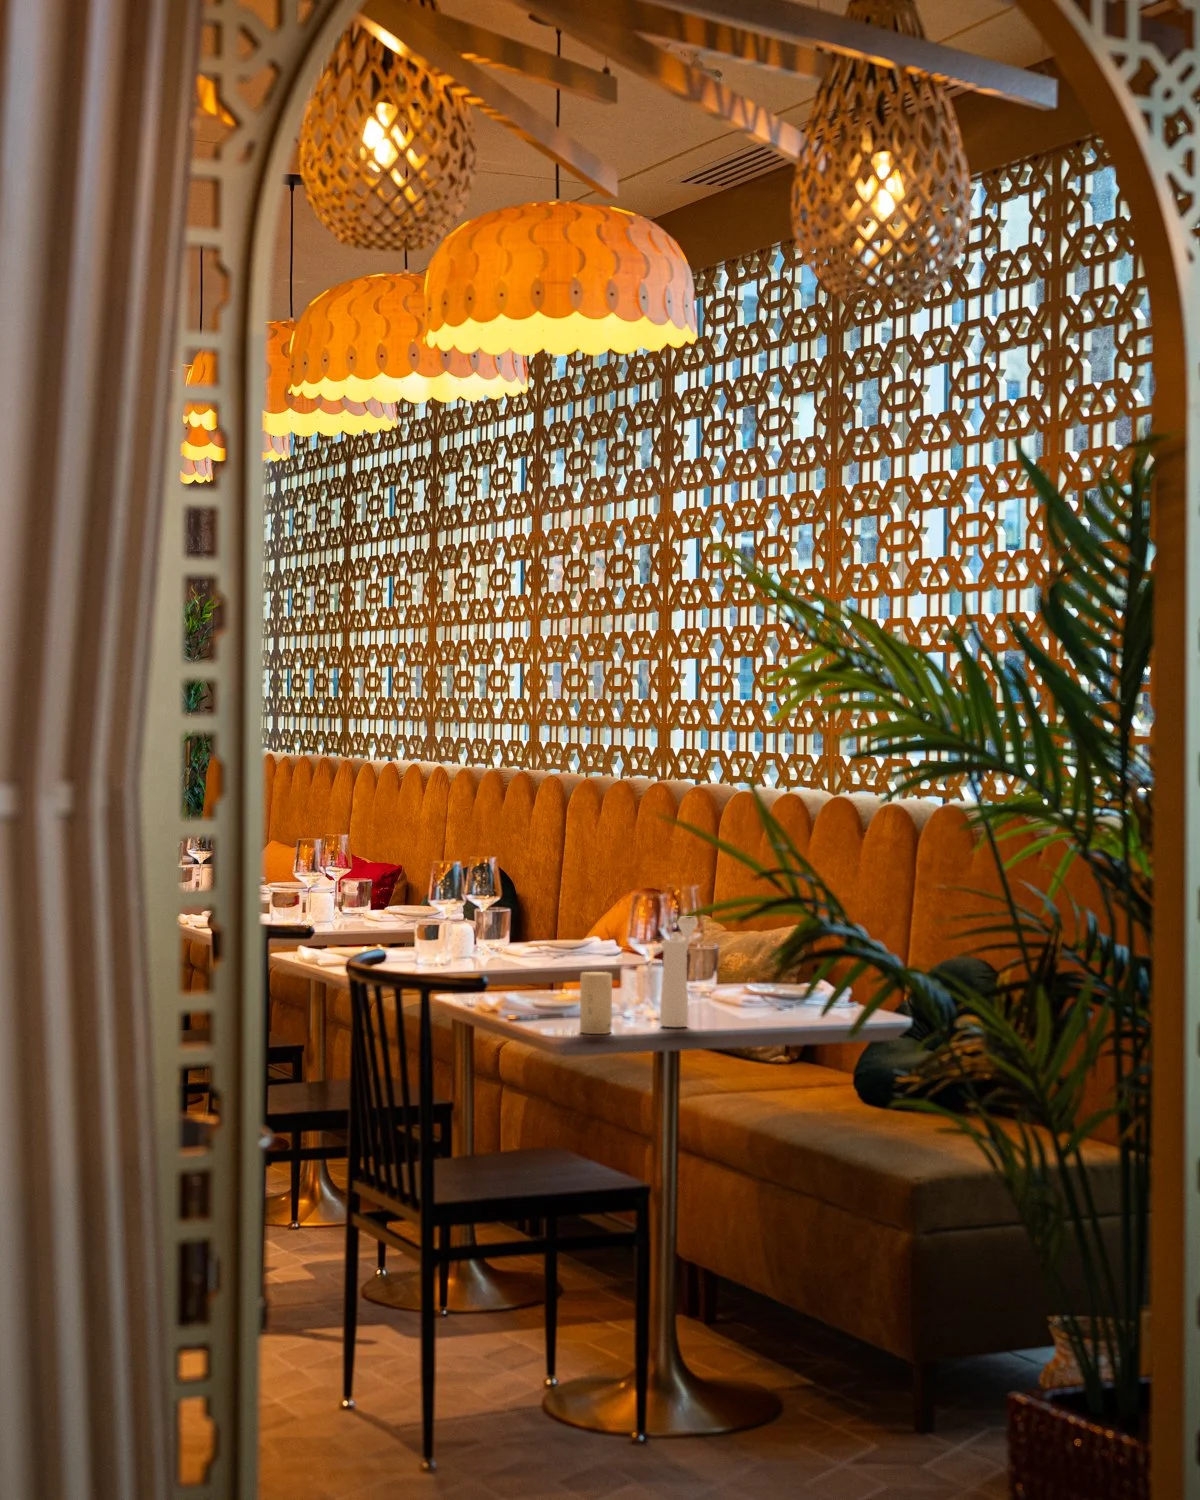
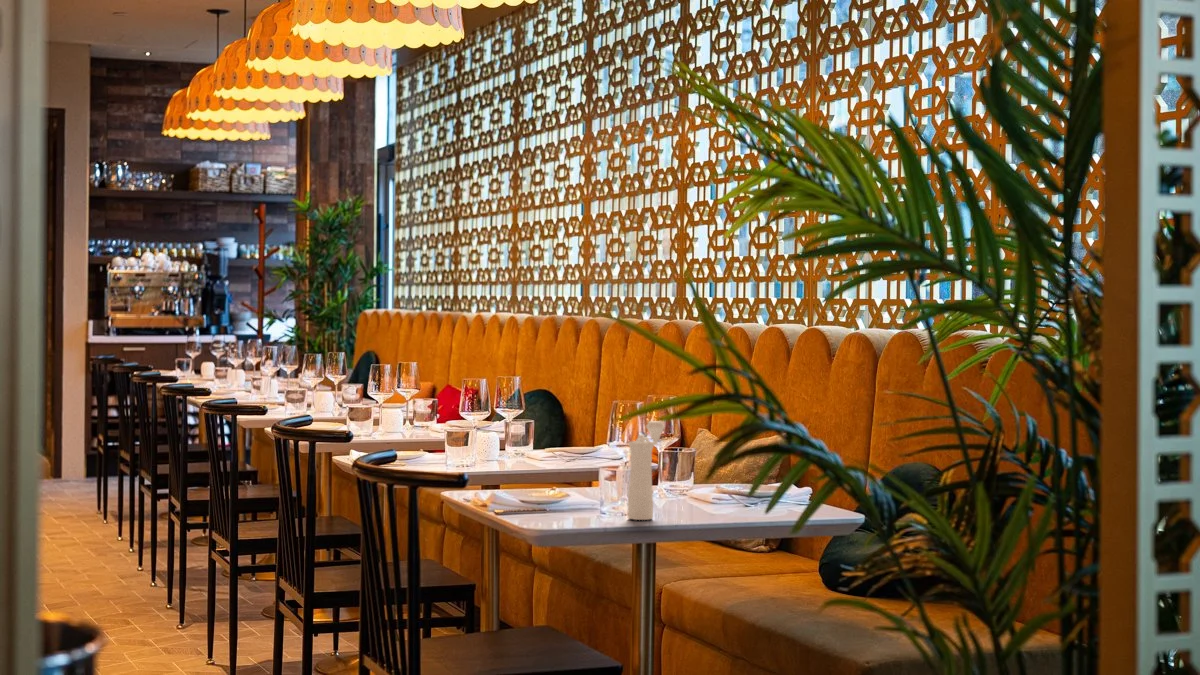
candle: present [580,972,612,1034] -> none [552,469,582,525]

